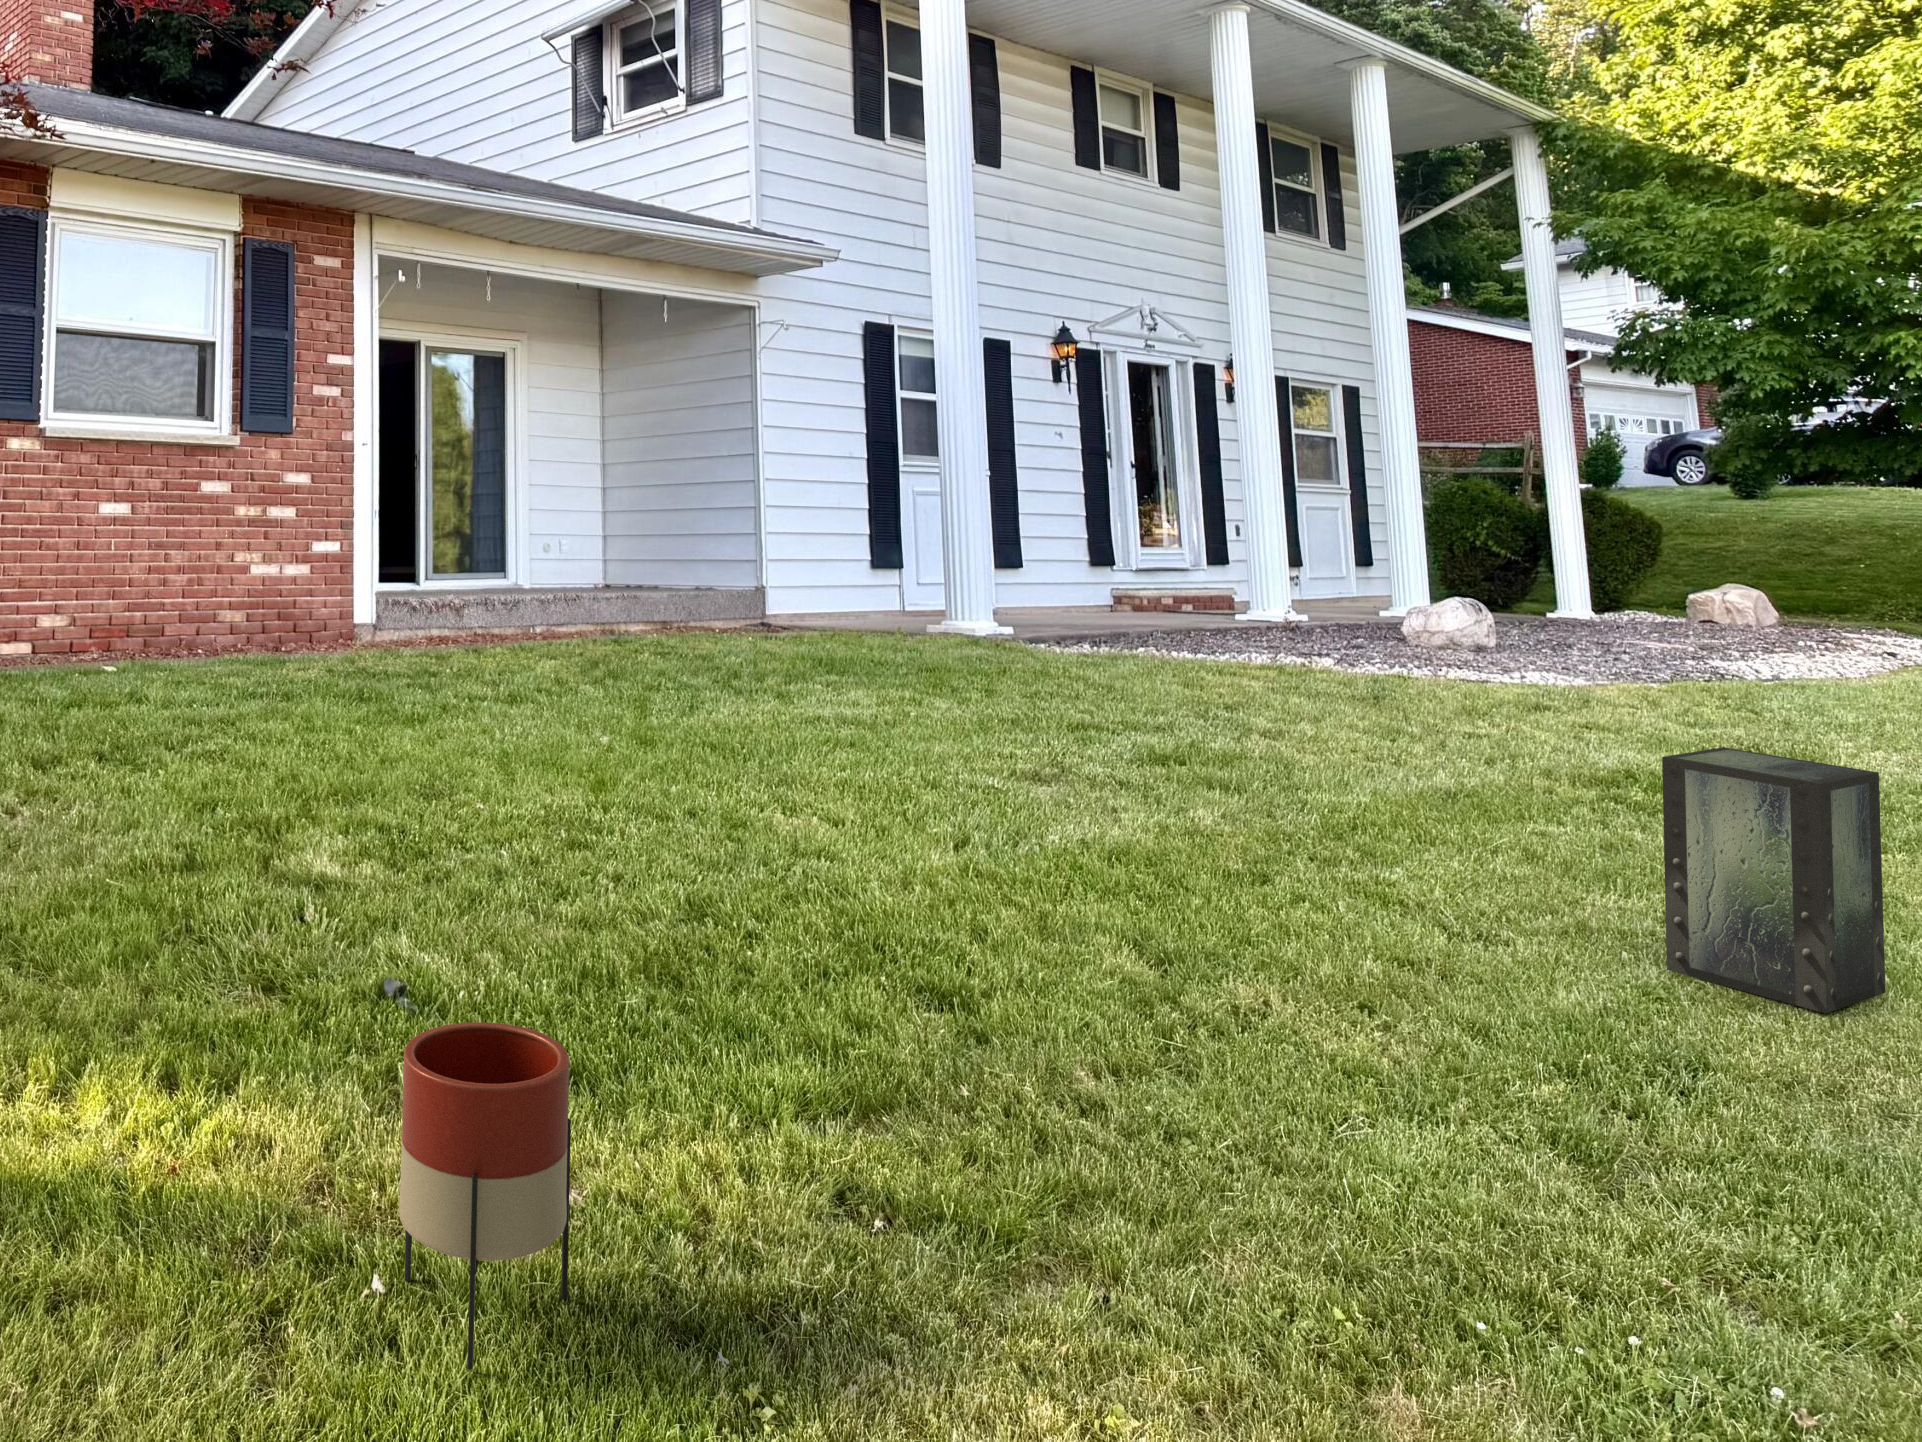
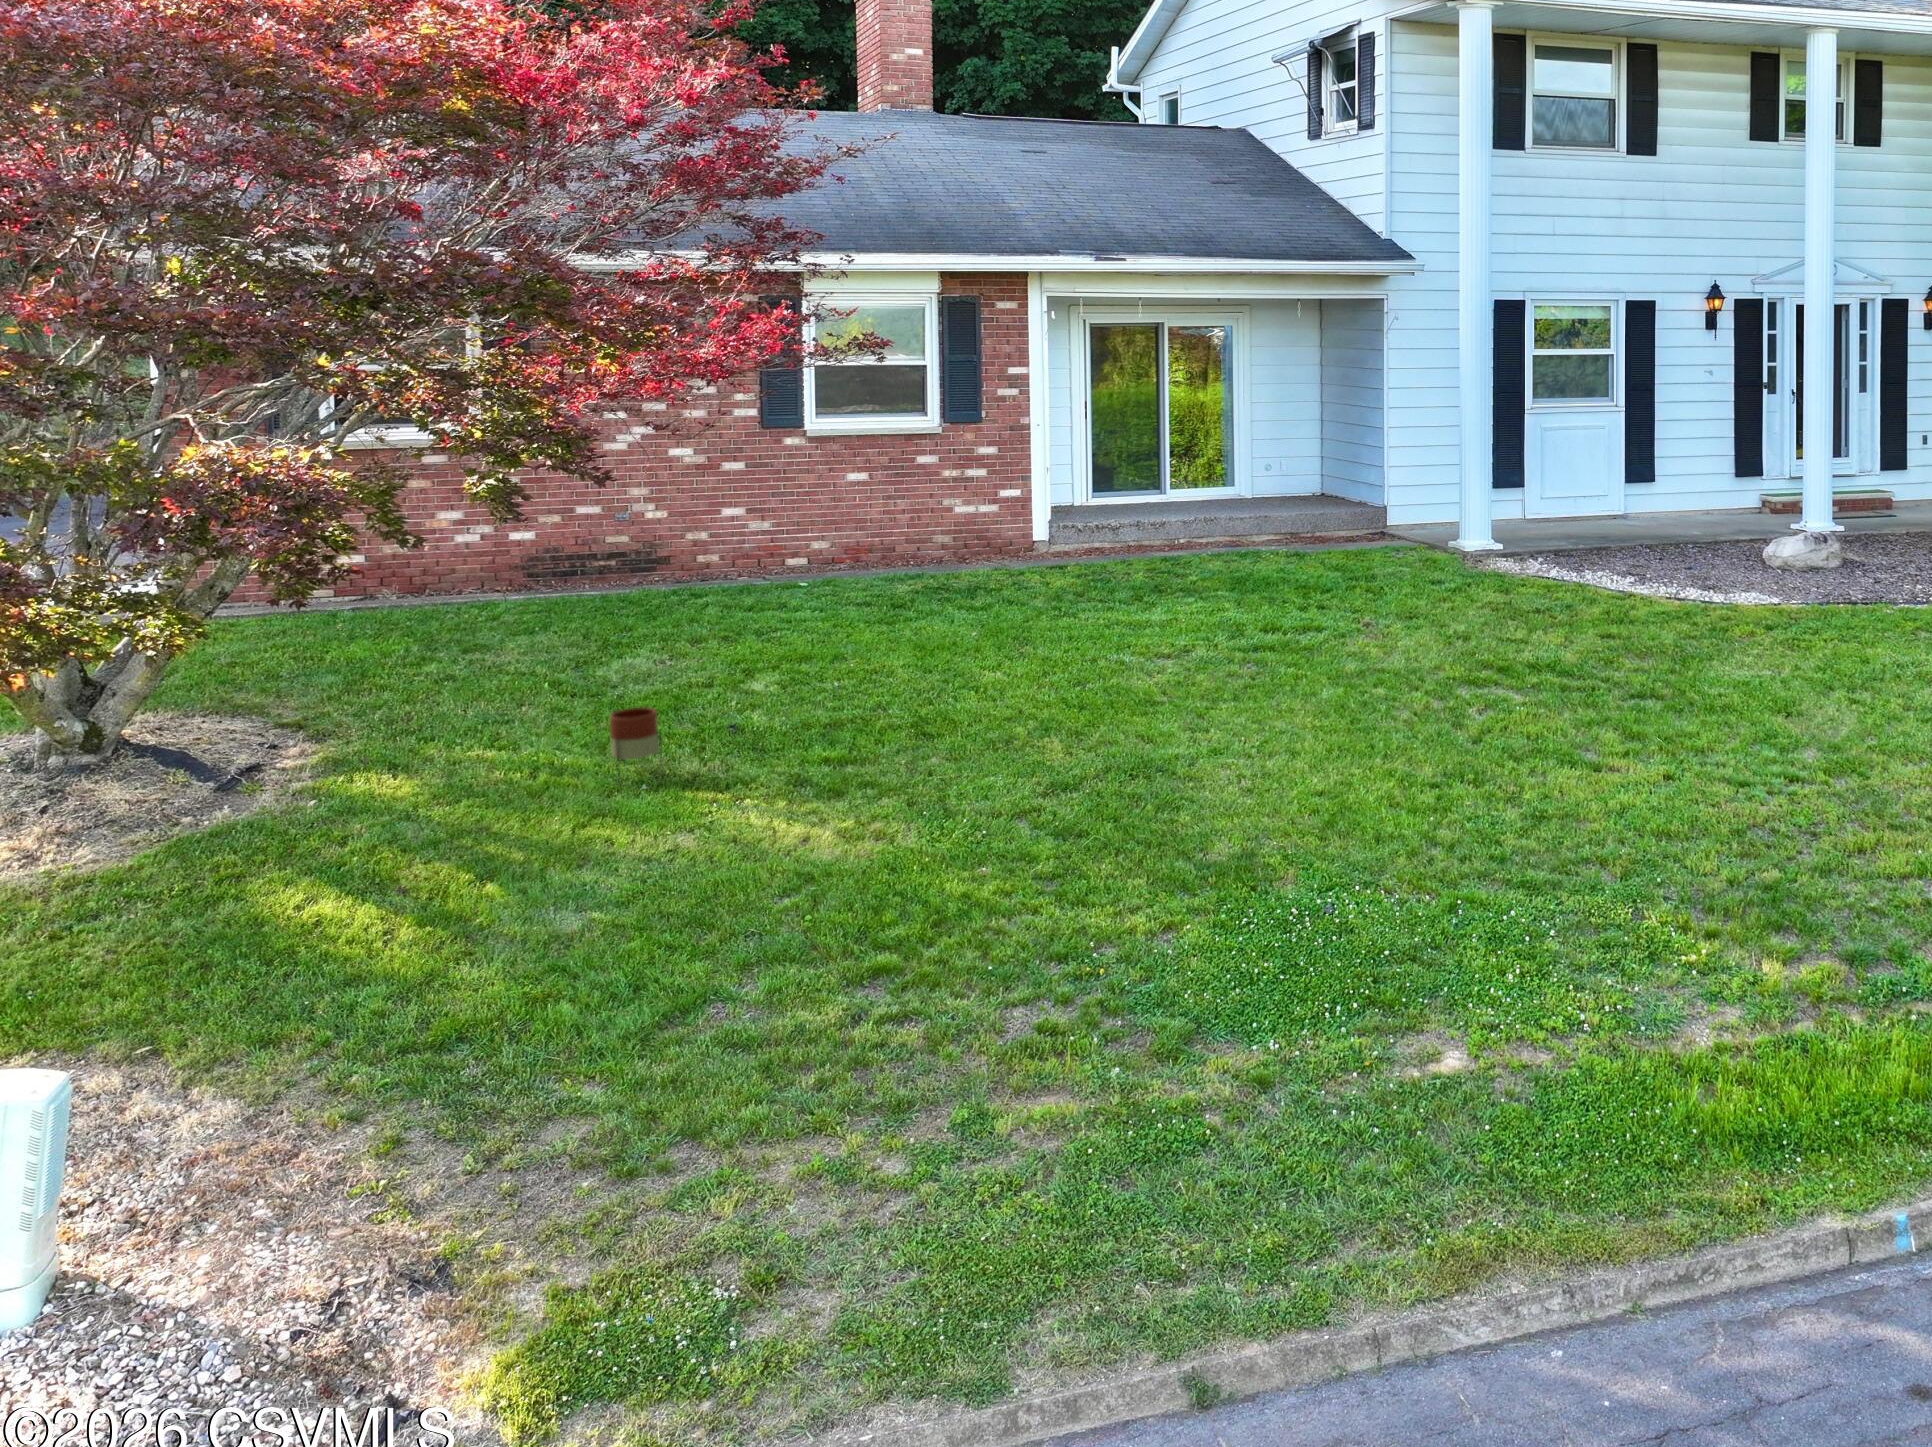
storage box: present [1662,747,1886,1014] -> none [1224,629,1286,726]

